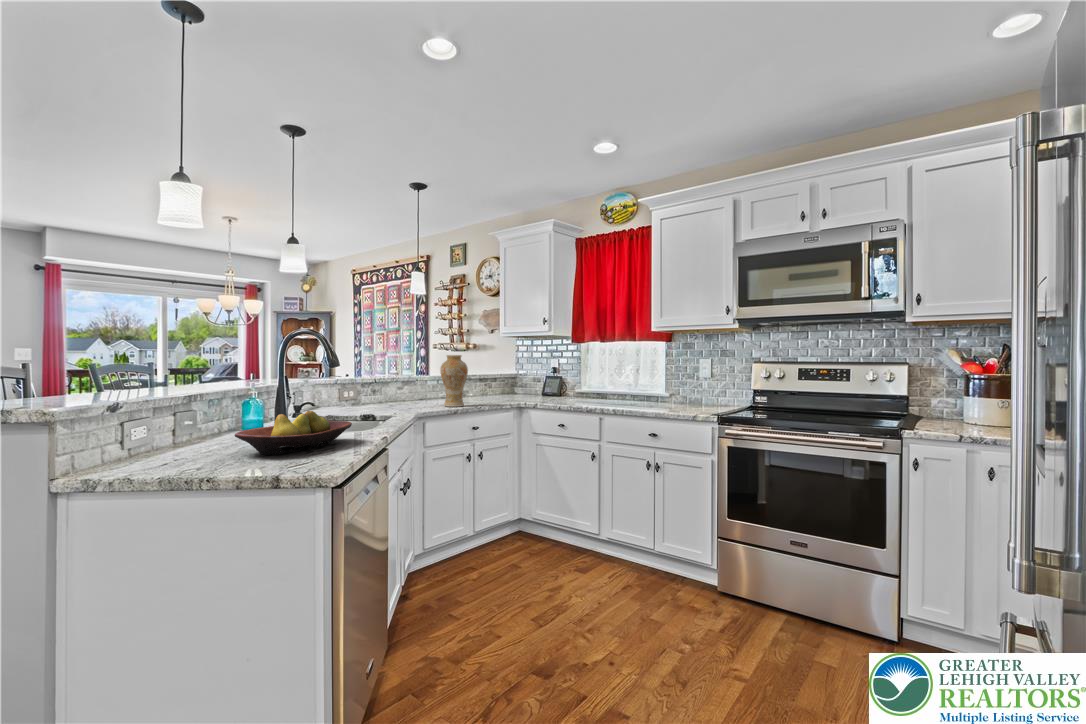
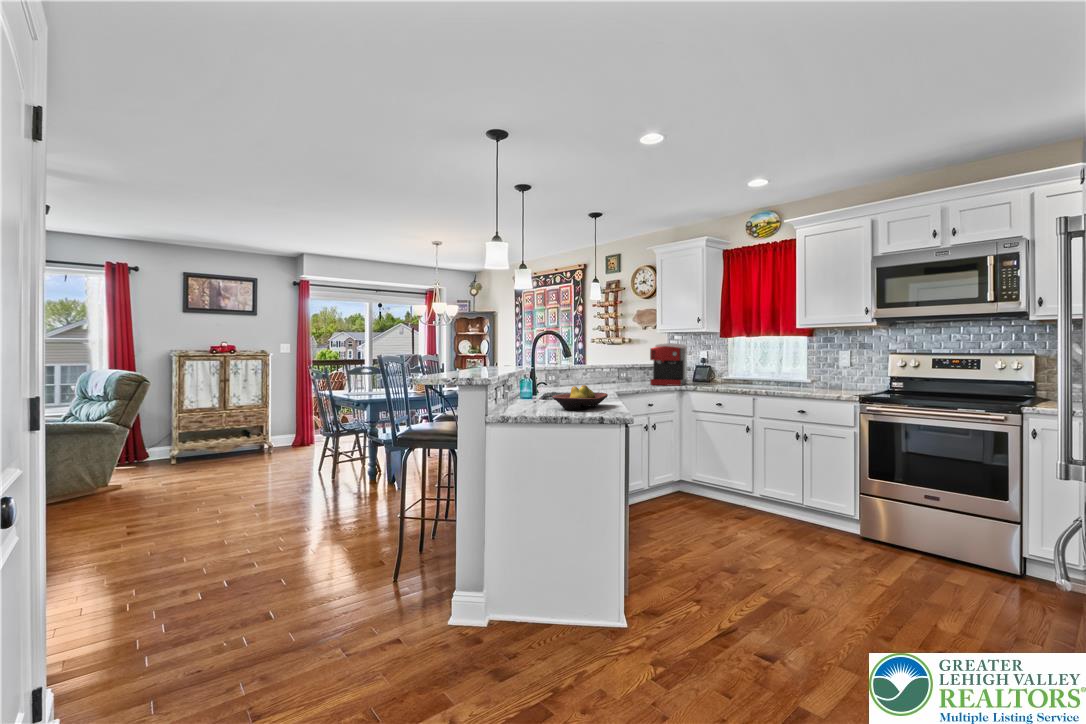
coffee maker: none [484,349,531,401] -> present [650,343,687,386]
vase: present [440,355,468,407] -> none [623,349,644,389]

